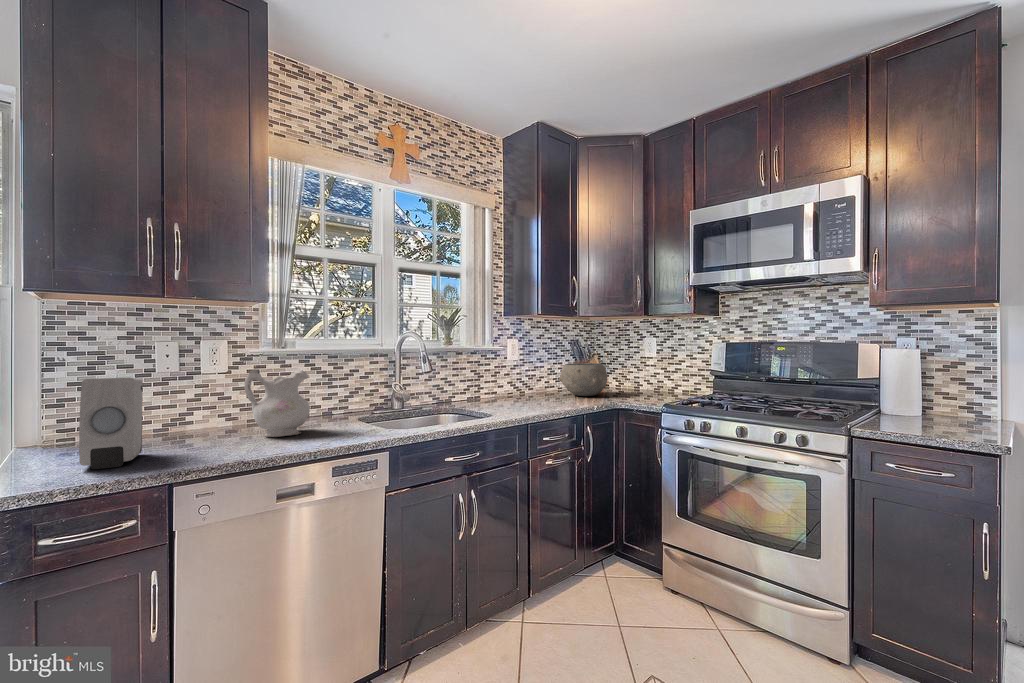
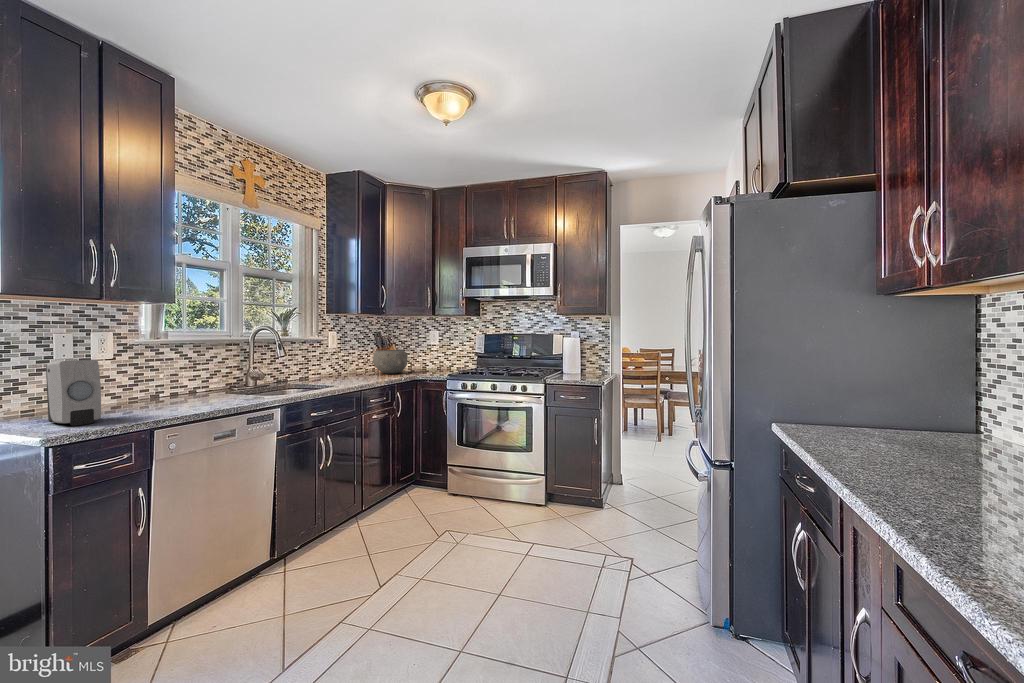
ceramic pitcher: present [245,370,310,437] -> none [152,355,204,405]

